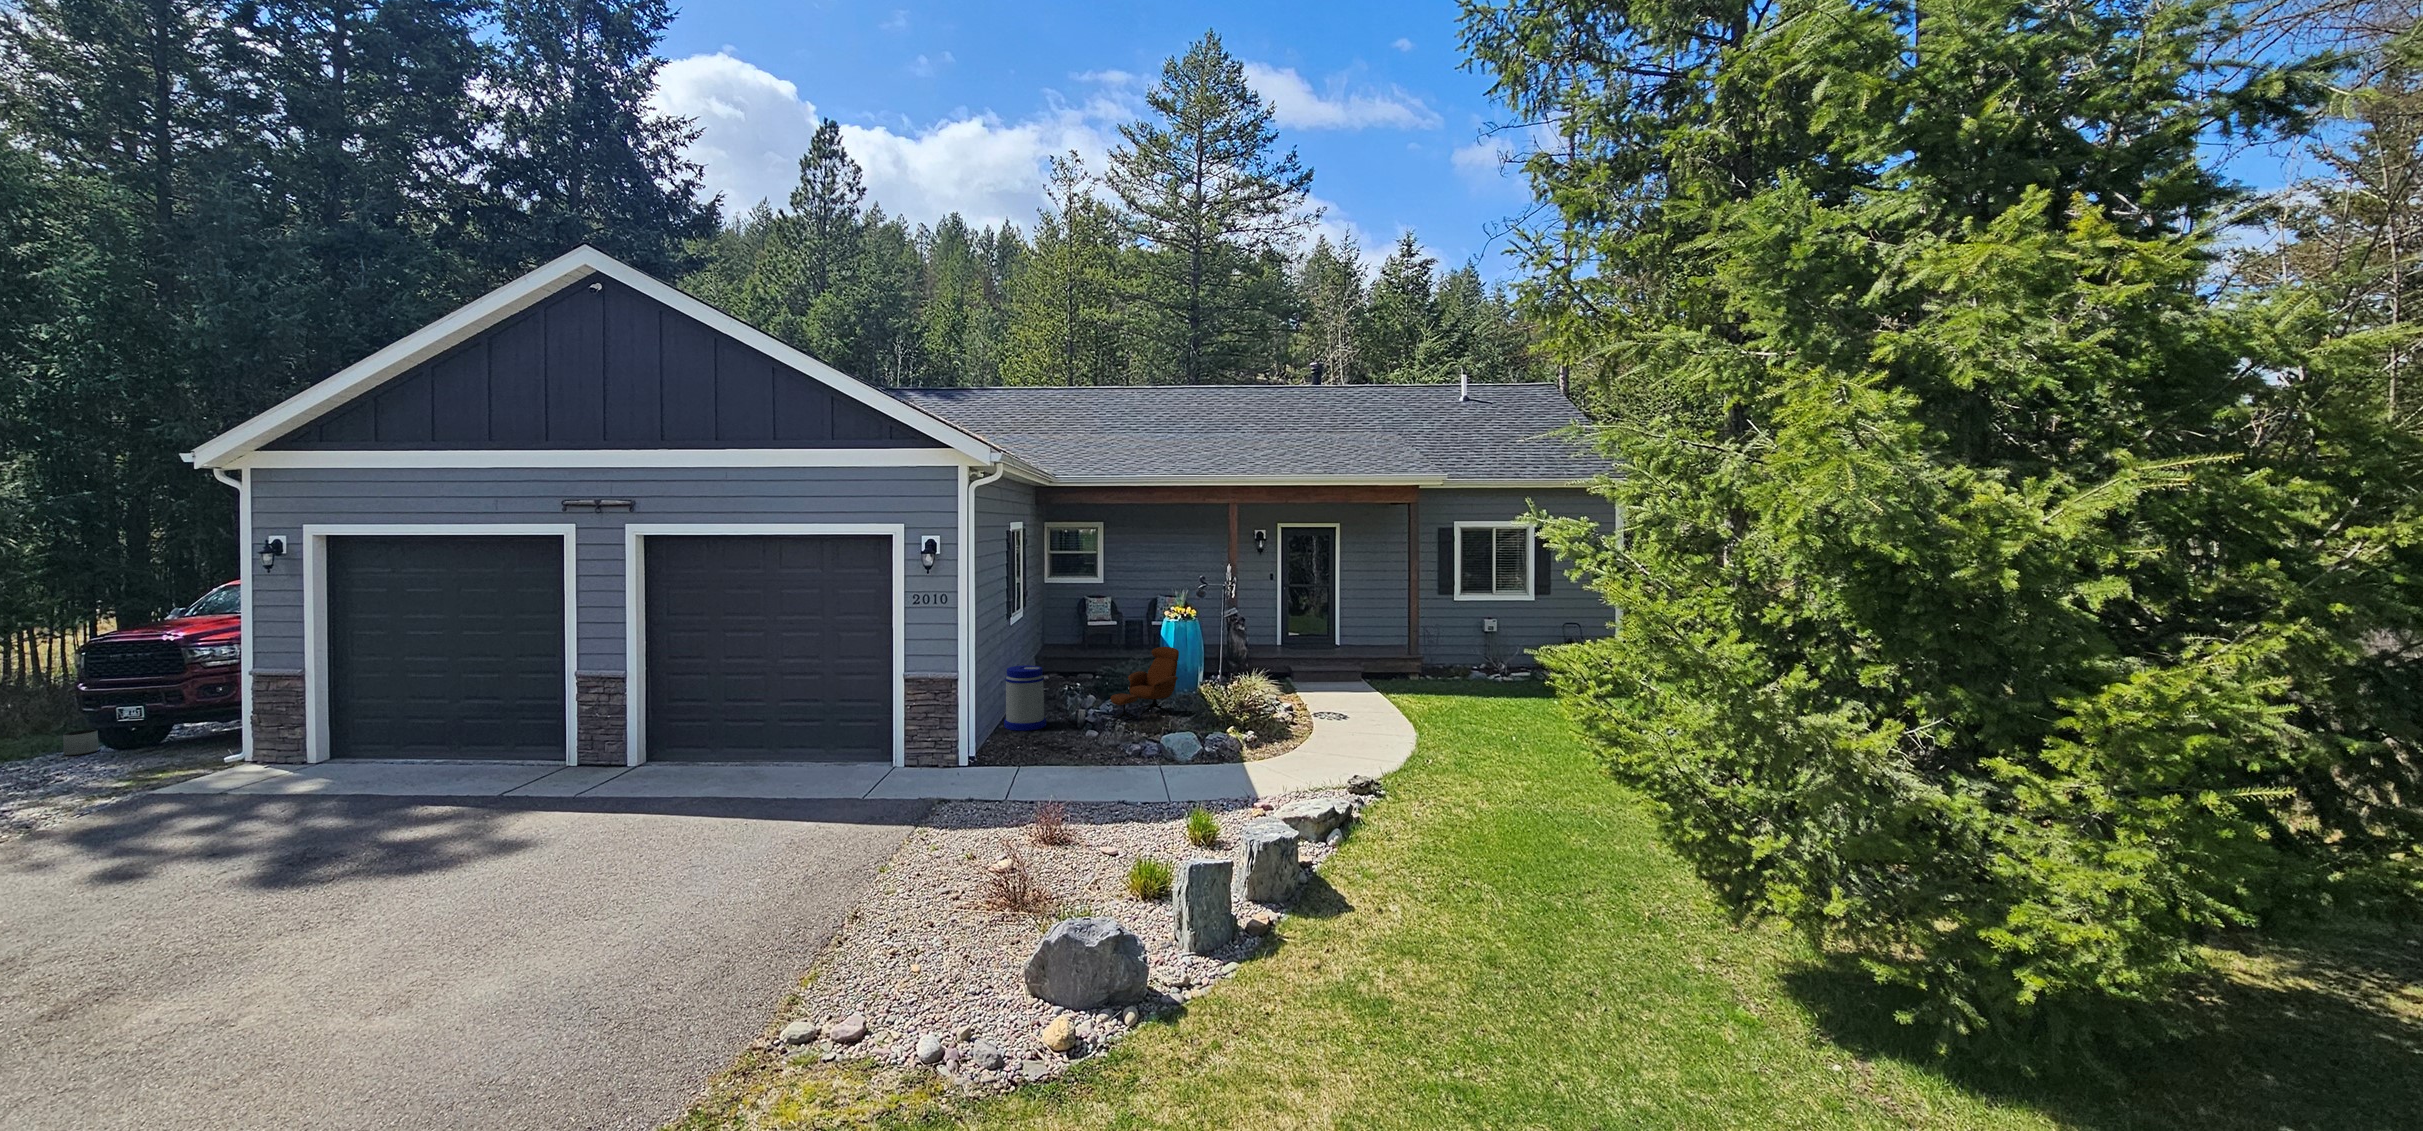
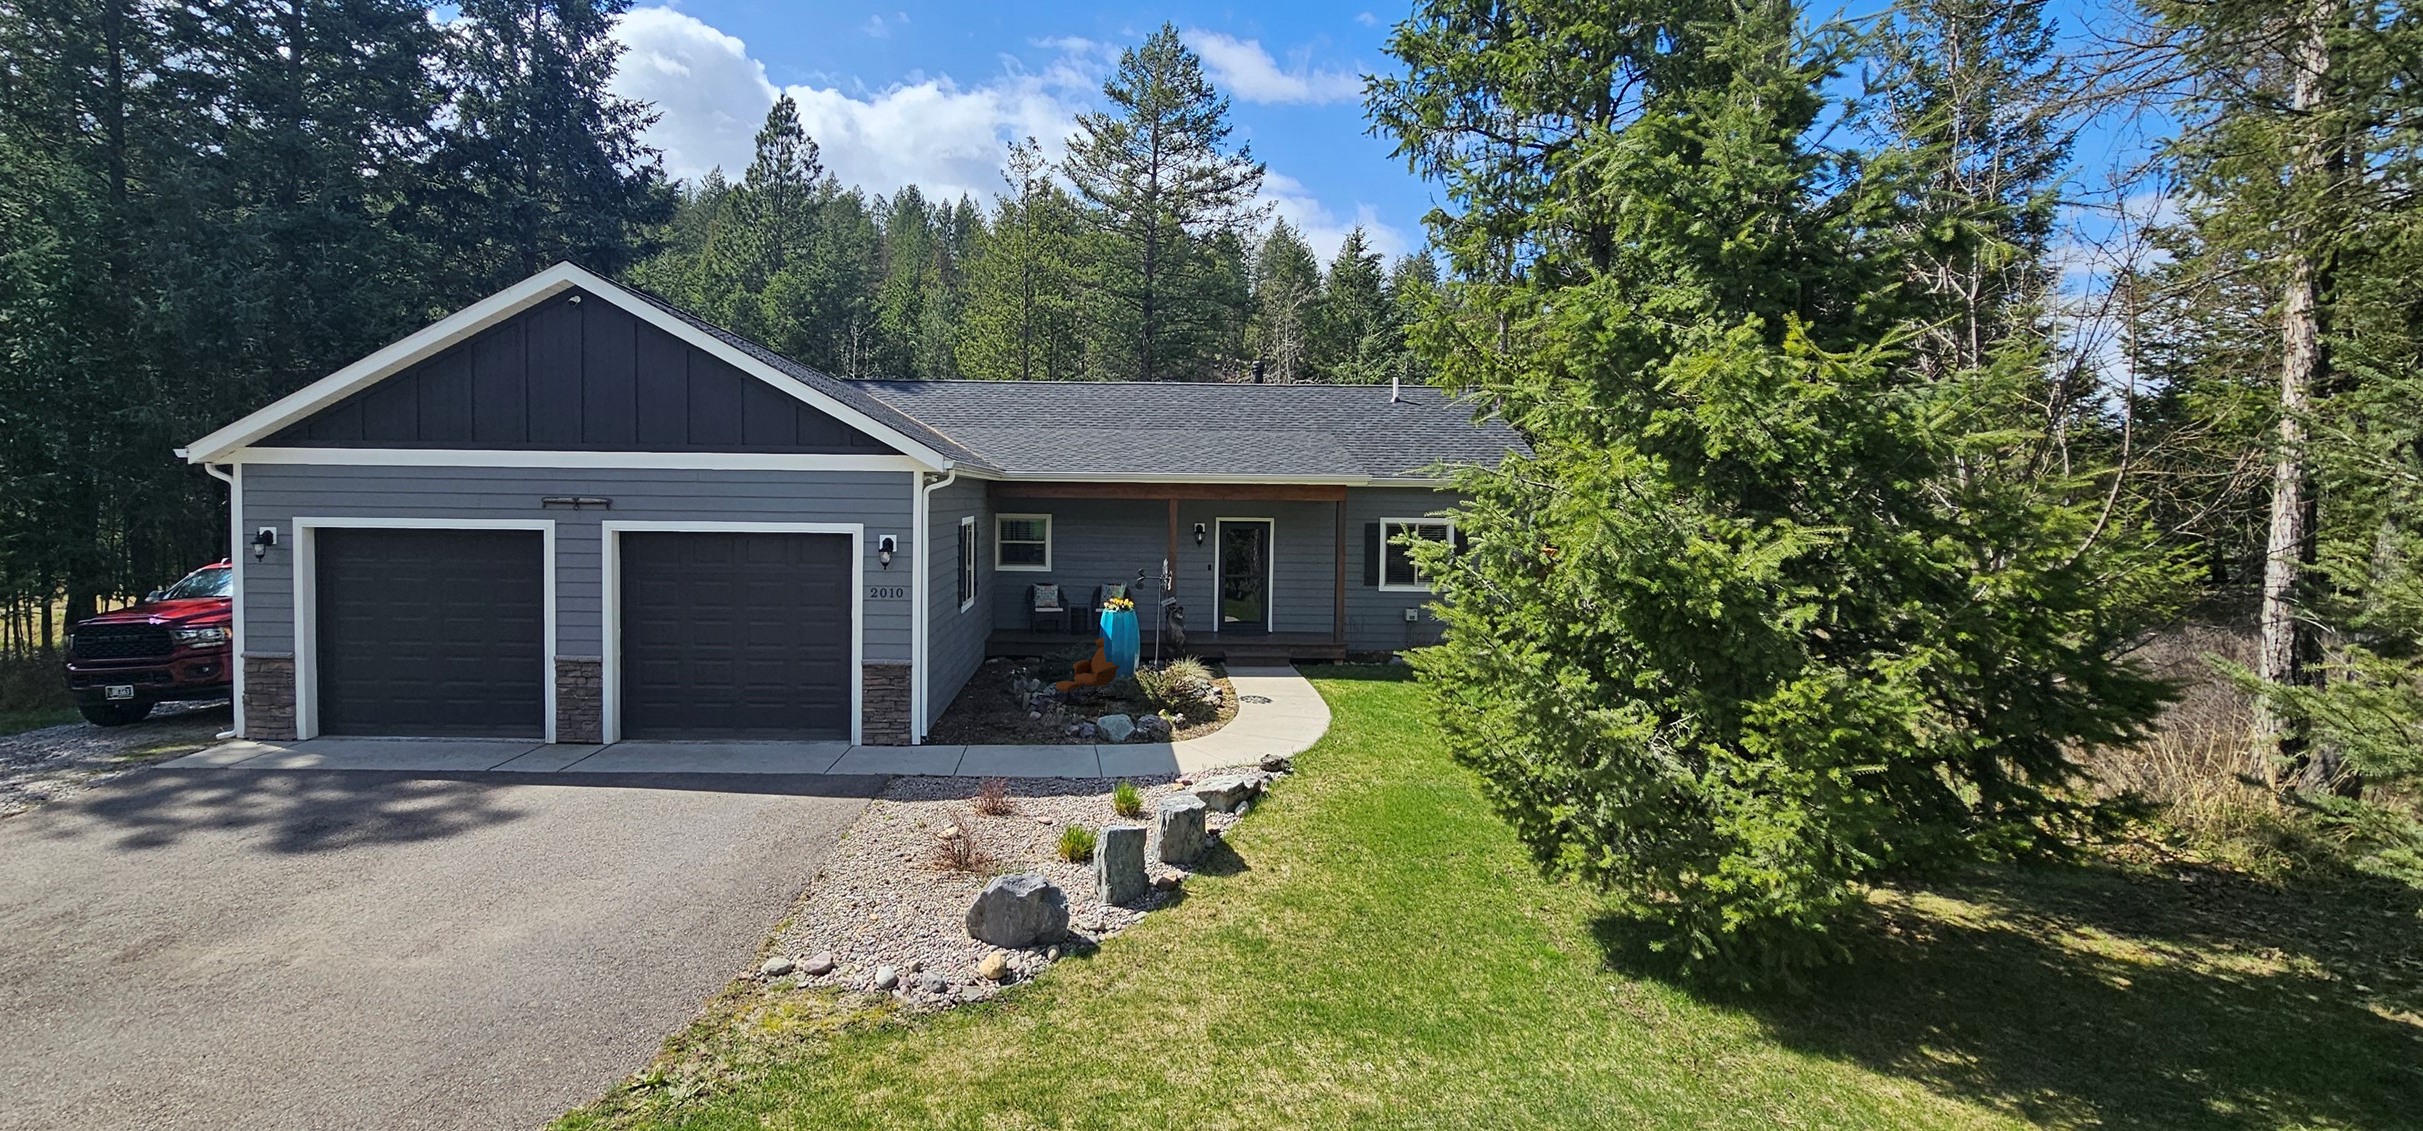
trash can: present [1004,665,1046,731] -> none [956,654,996,715]
planter: present [63,730,99,756] -> none [51,710,85,735]

